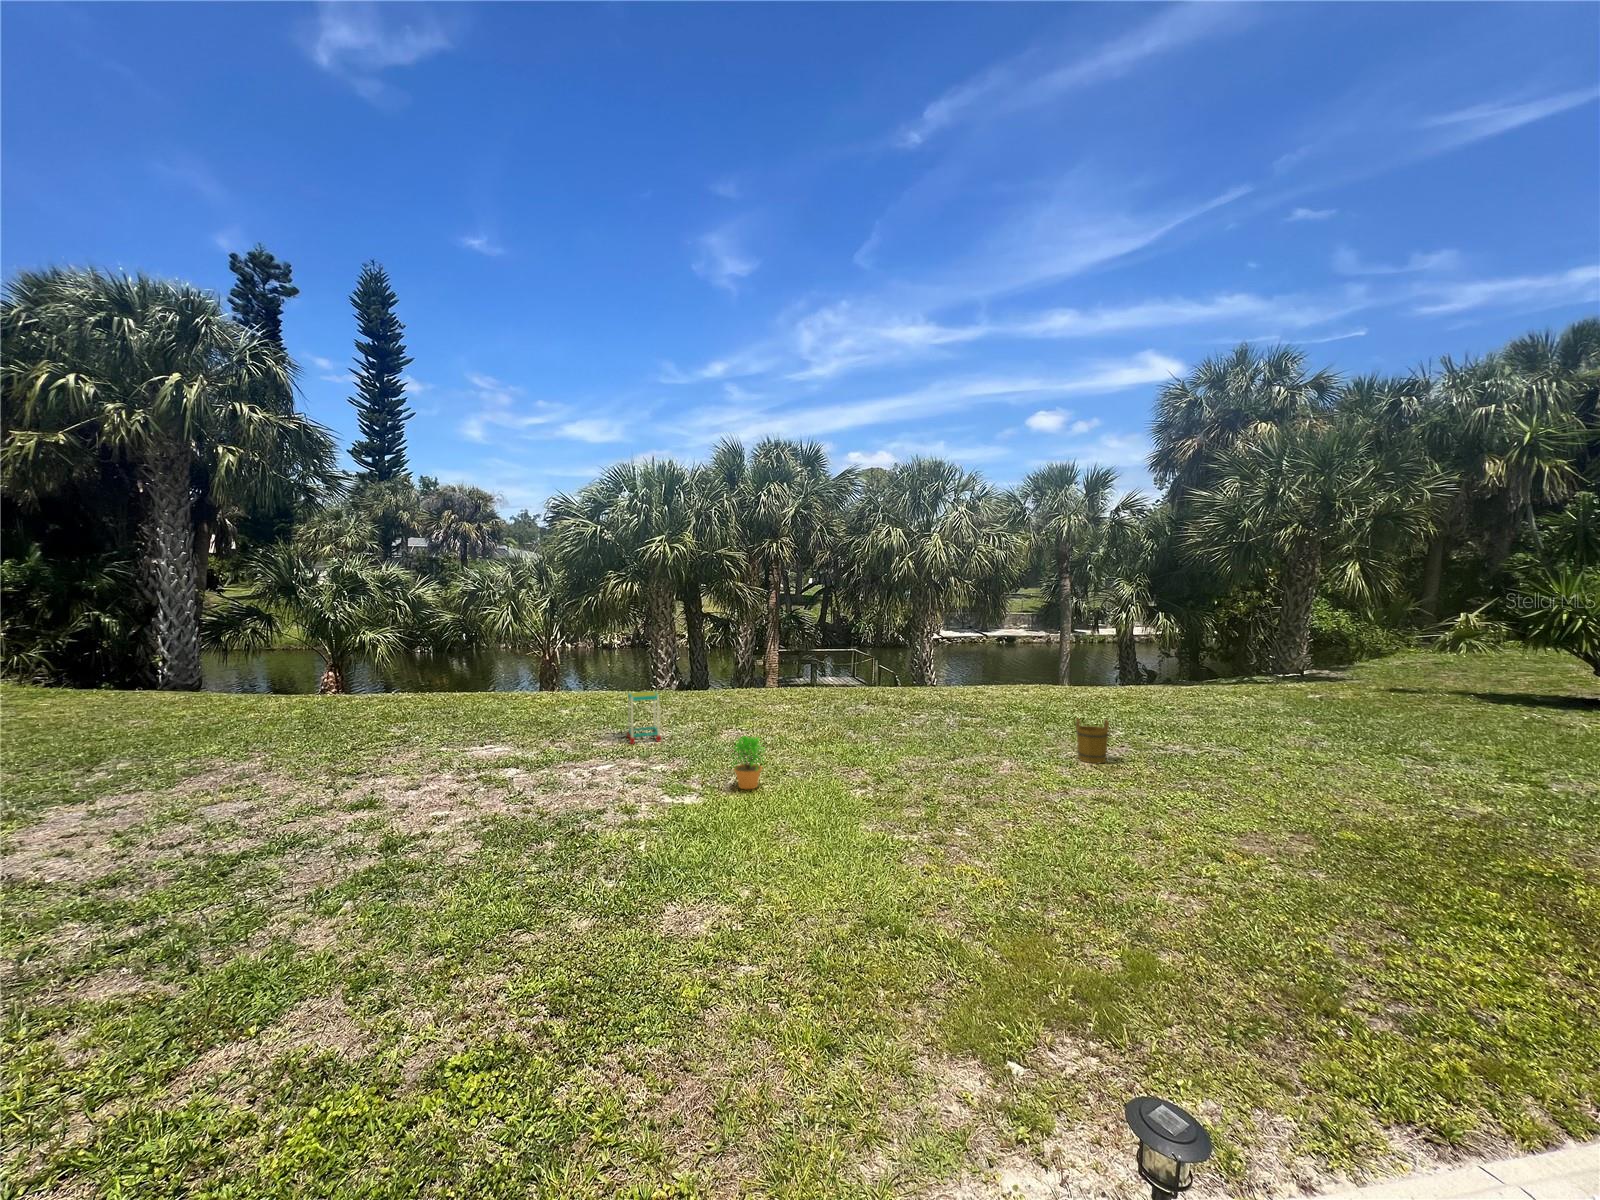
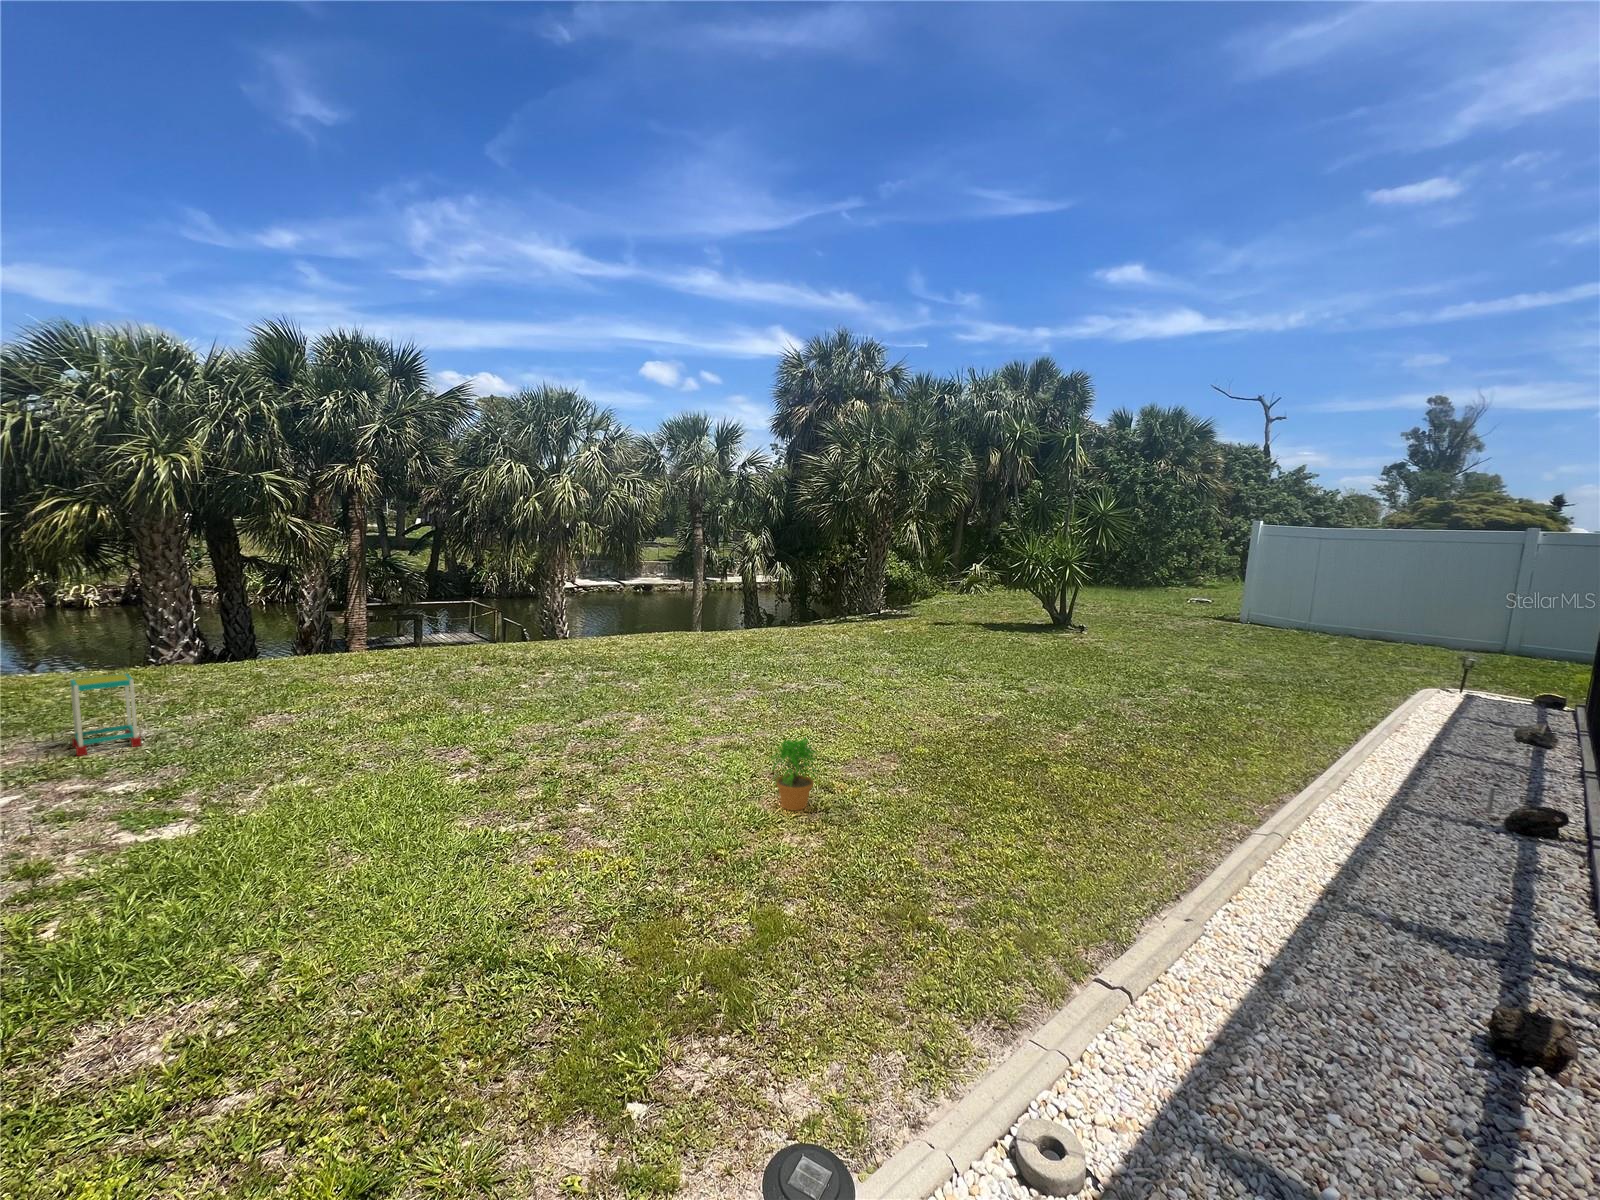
bucket: present [1075,718,1109,763] -> none [706,665,738,711]
potted plant: present [730,736,764,789] -> present [771,738,823,811]

